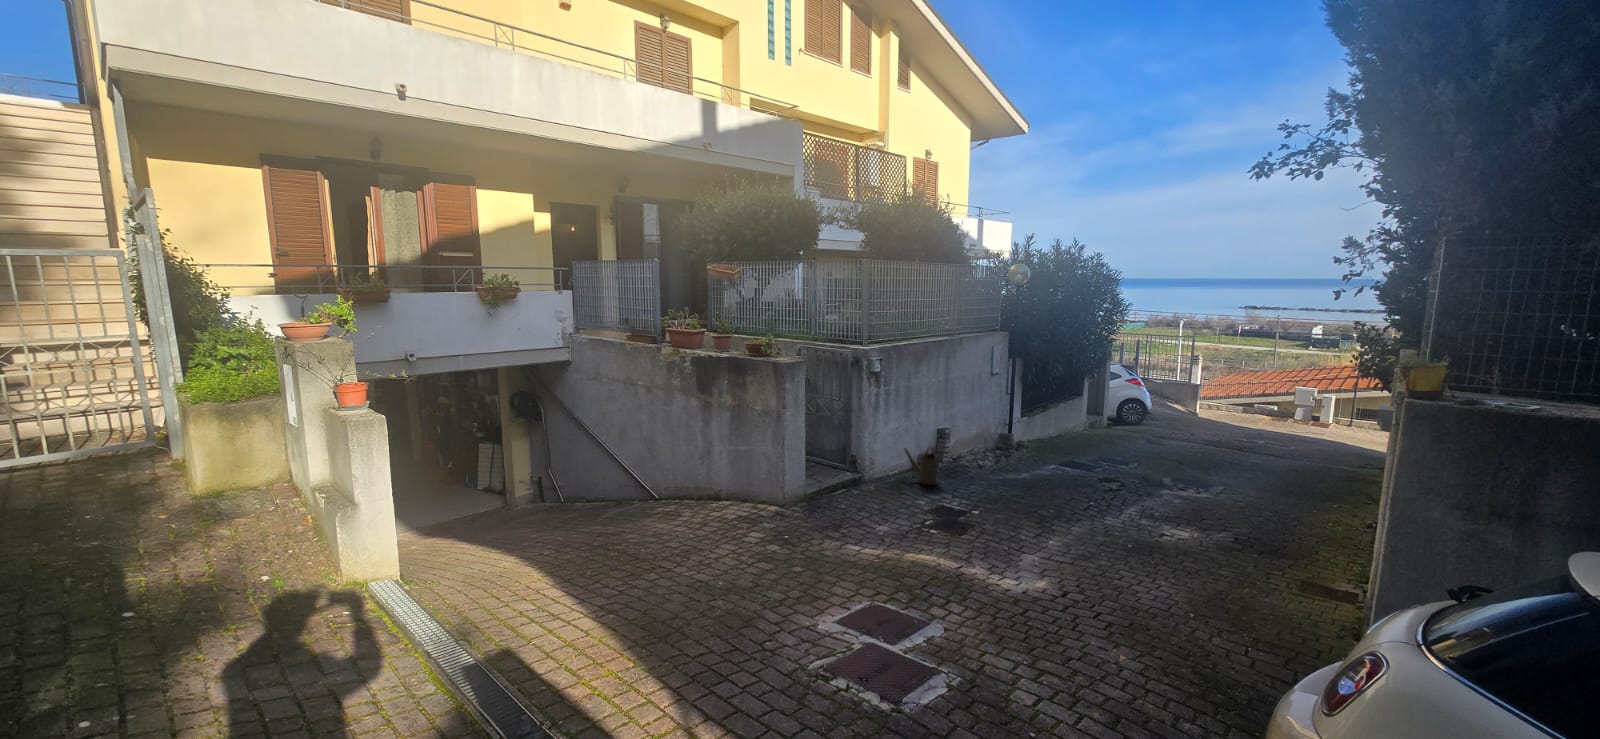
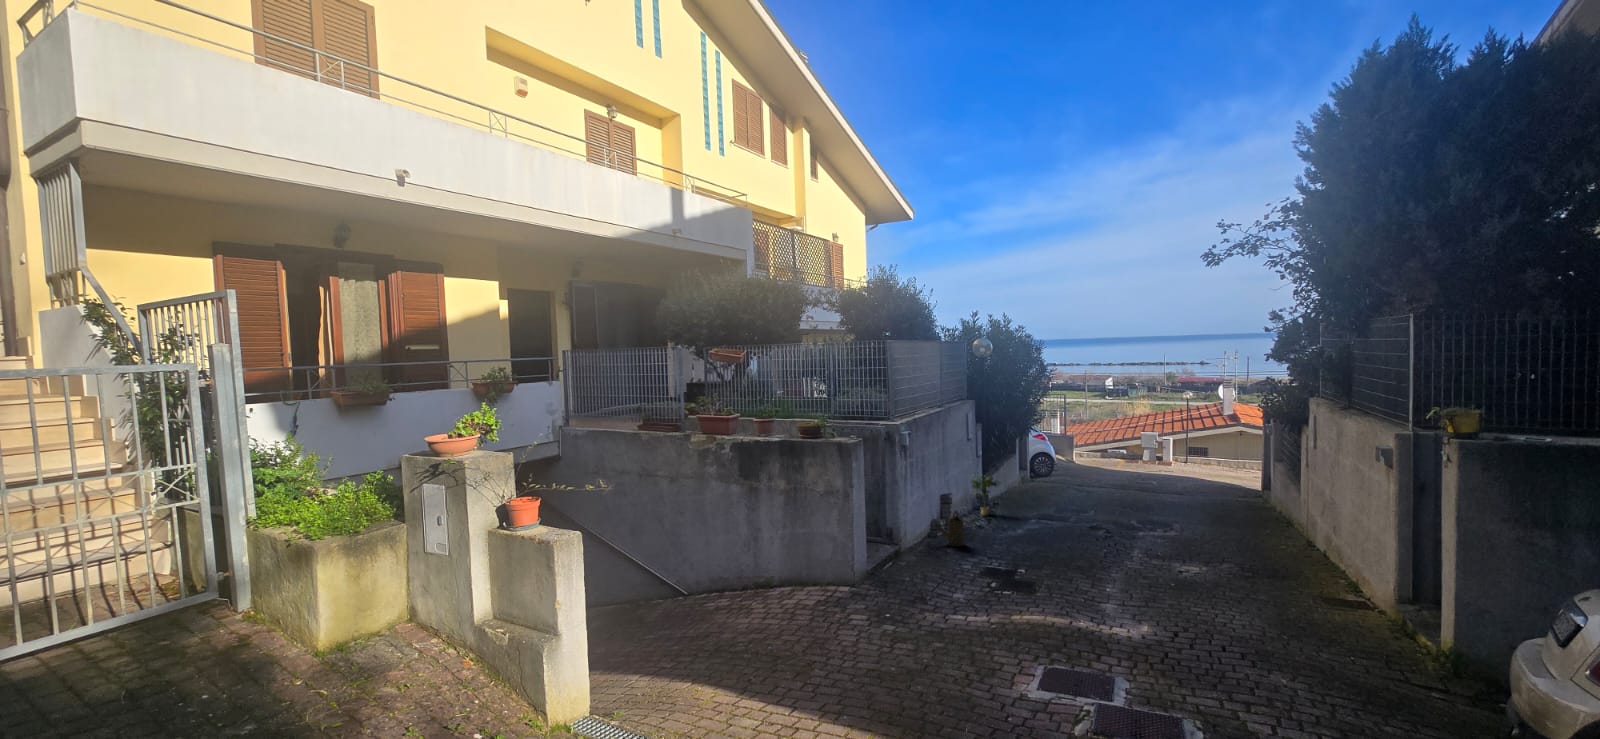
potted plant: none [984,414,1020,459] -> present [970,476,999,516]

